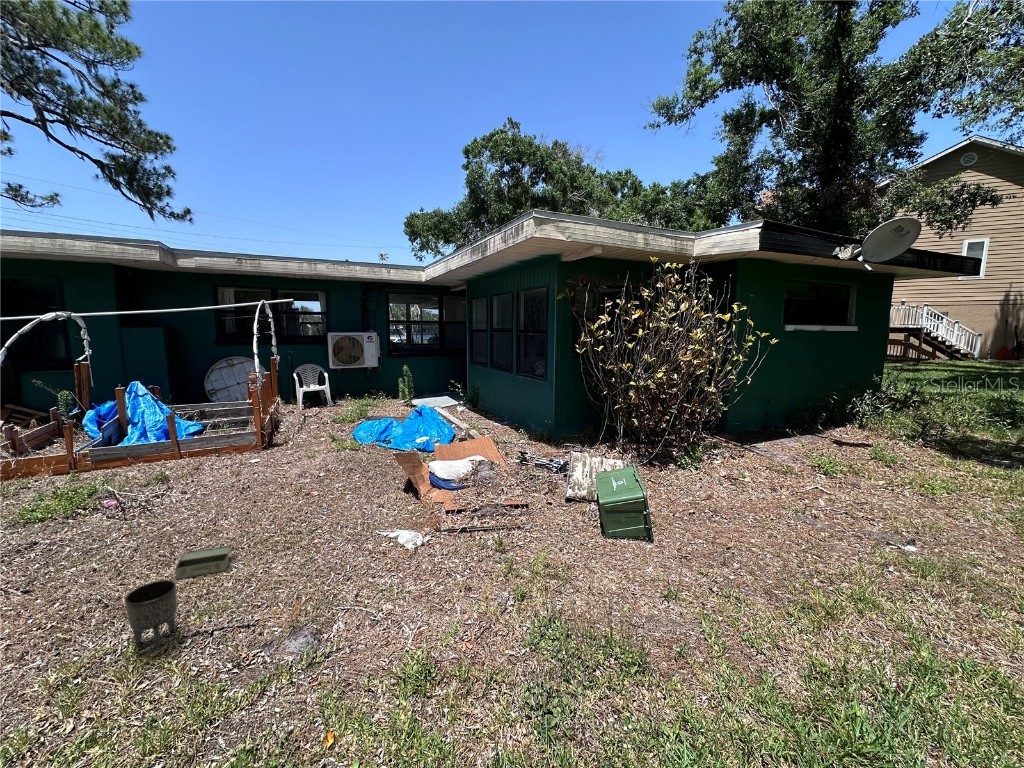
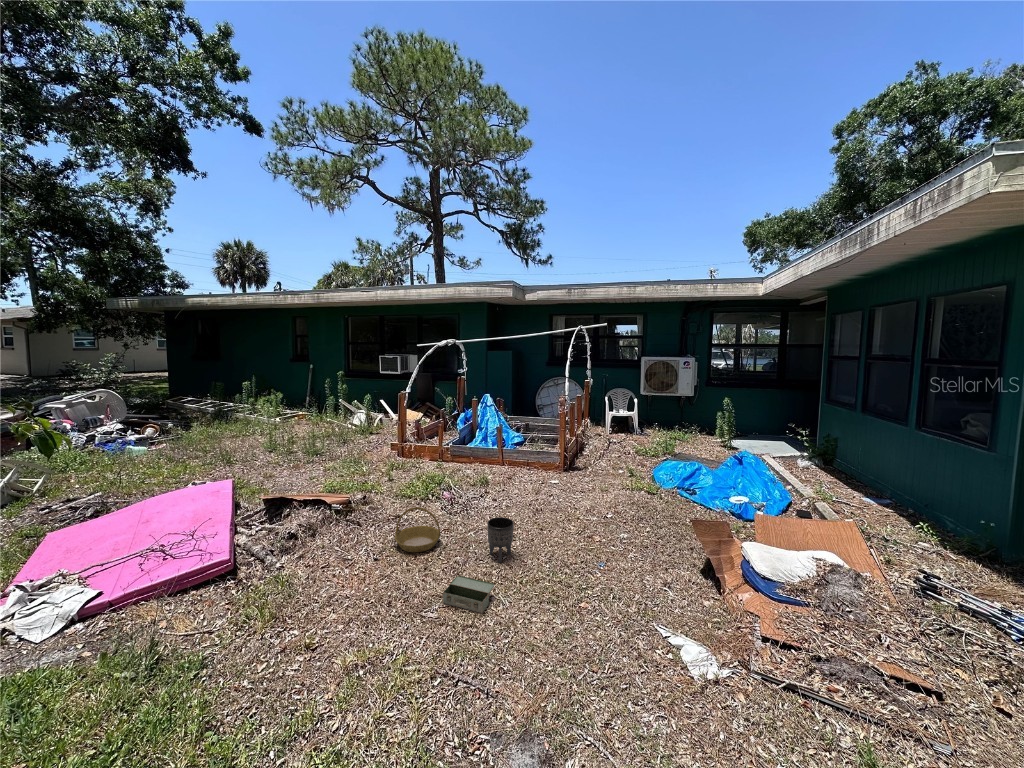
basket: none [71,508,140,559] -> present [395,507,441,552]
planter: present [125,580,177,650] -> present [487,517,514,563]

